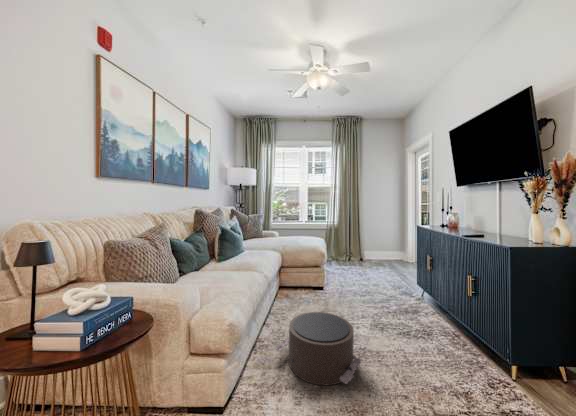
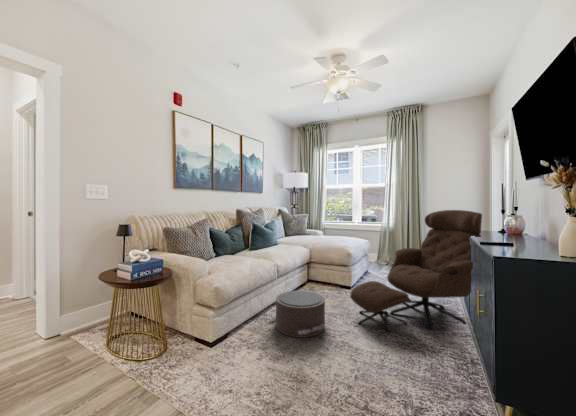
lounge chair: none [356,210,477,347] -> present [350,210,482,332]

